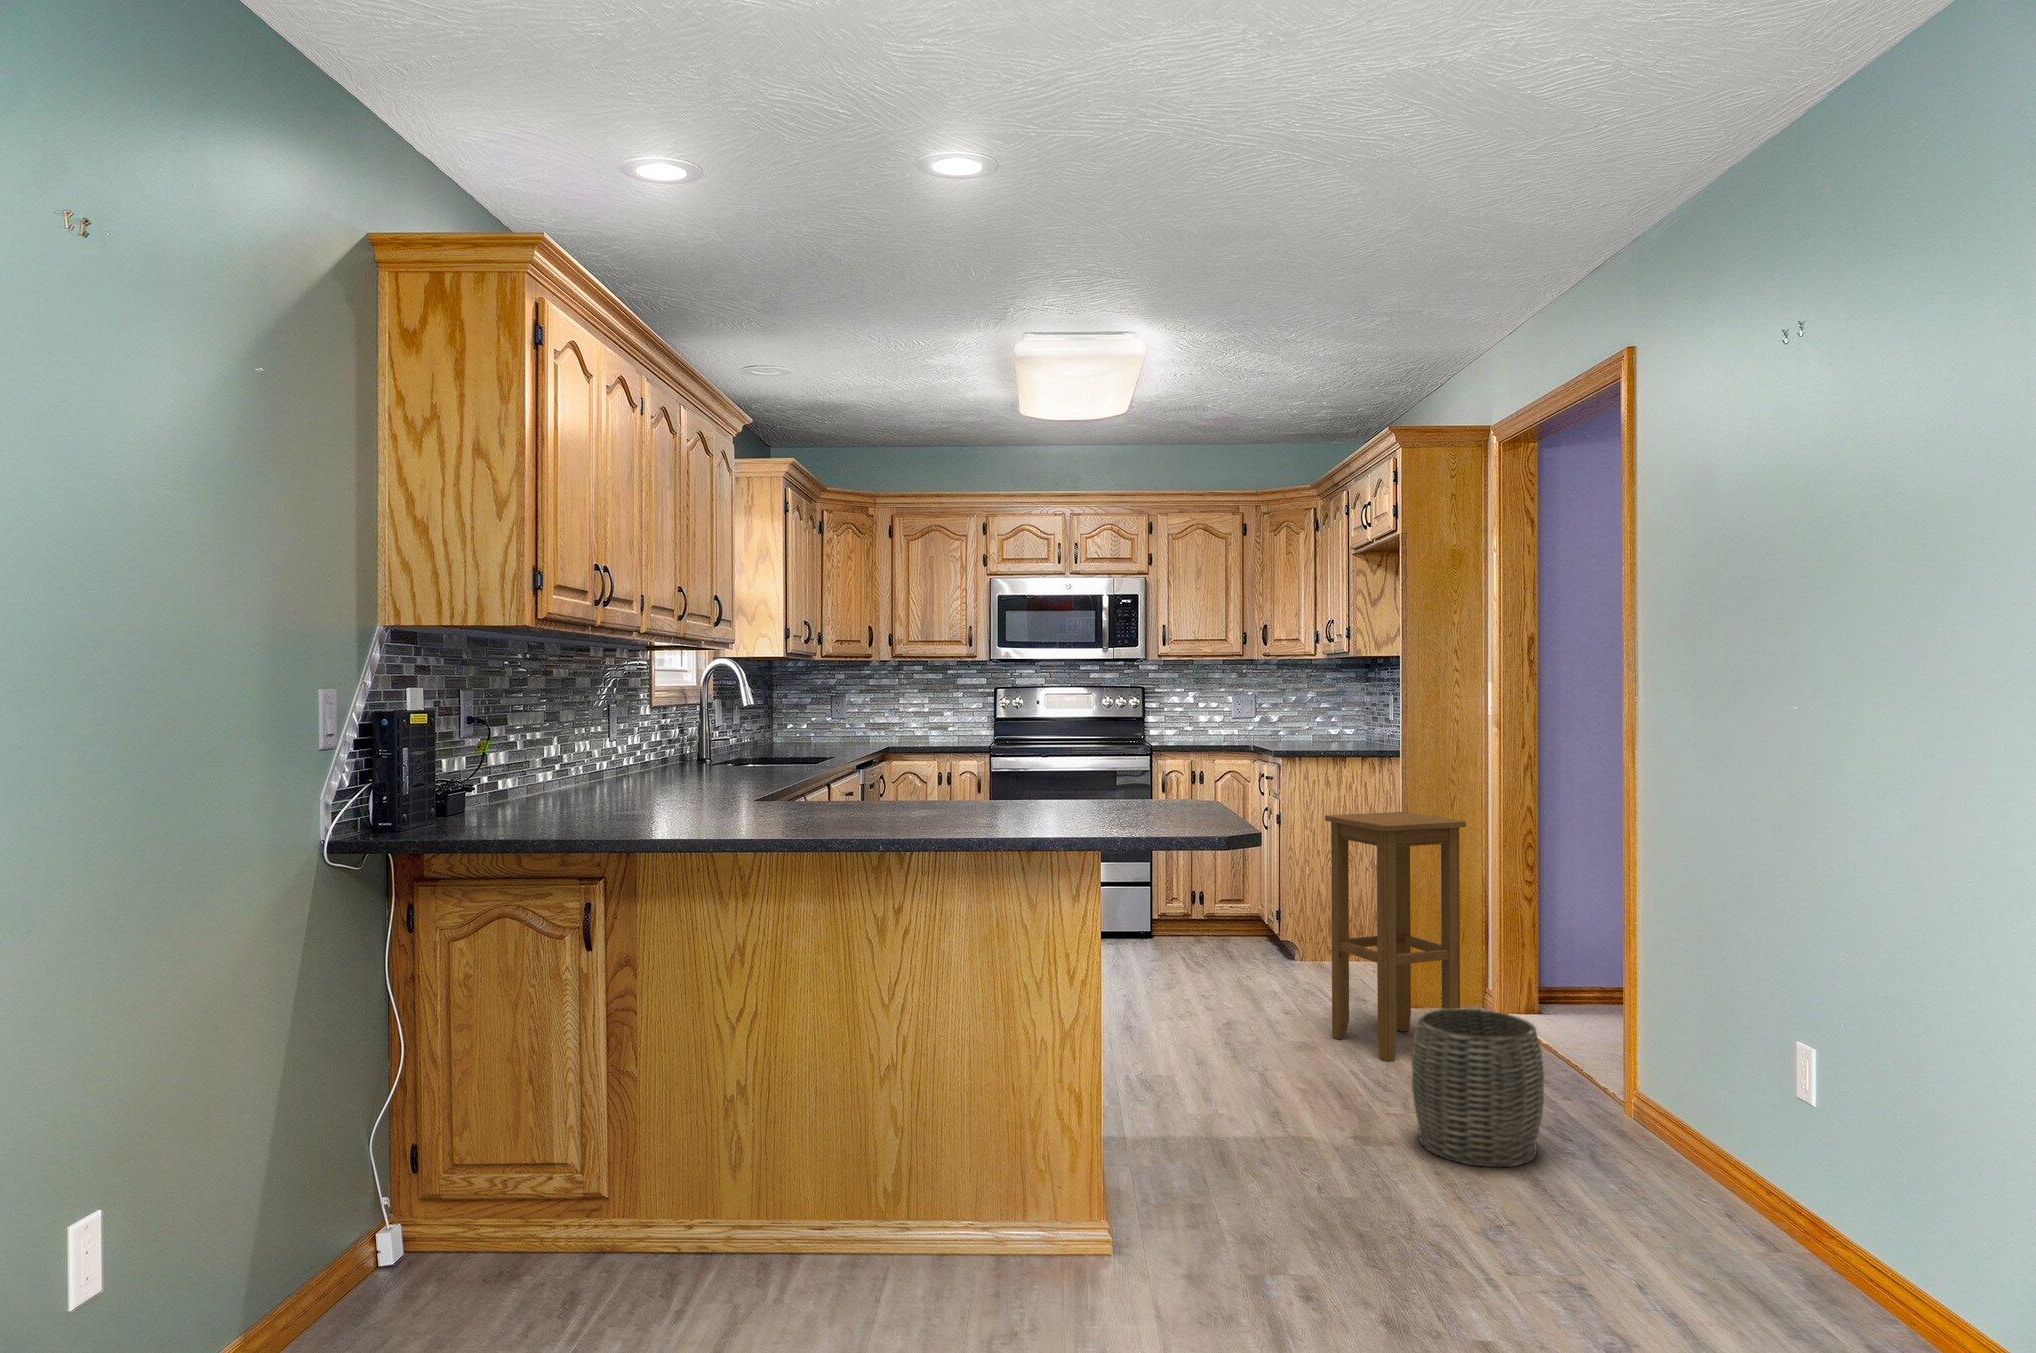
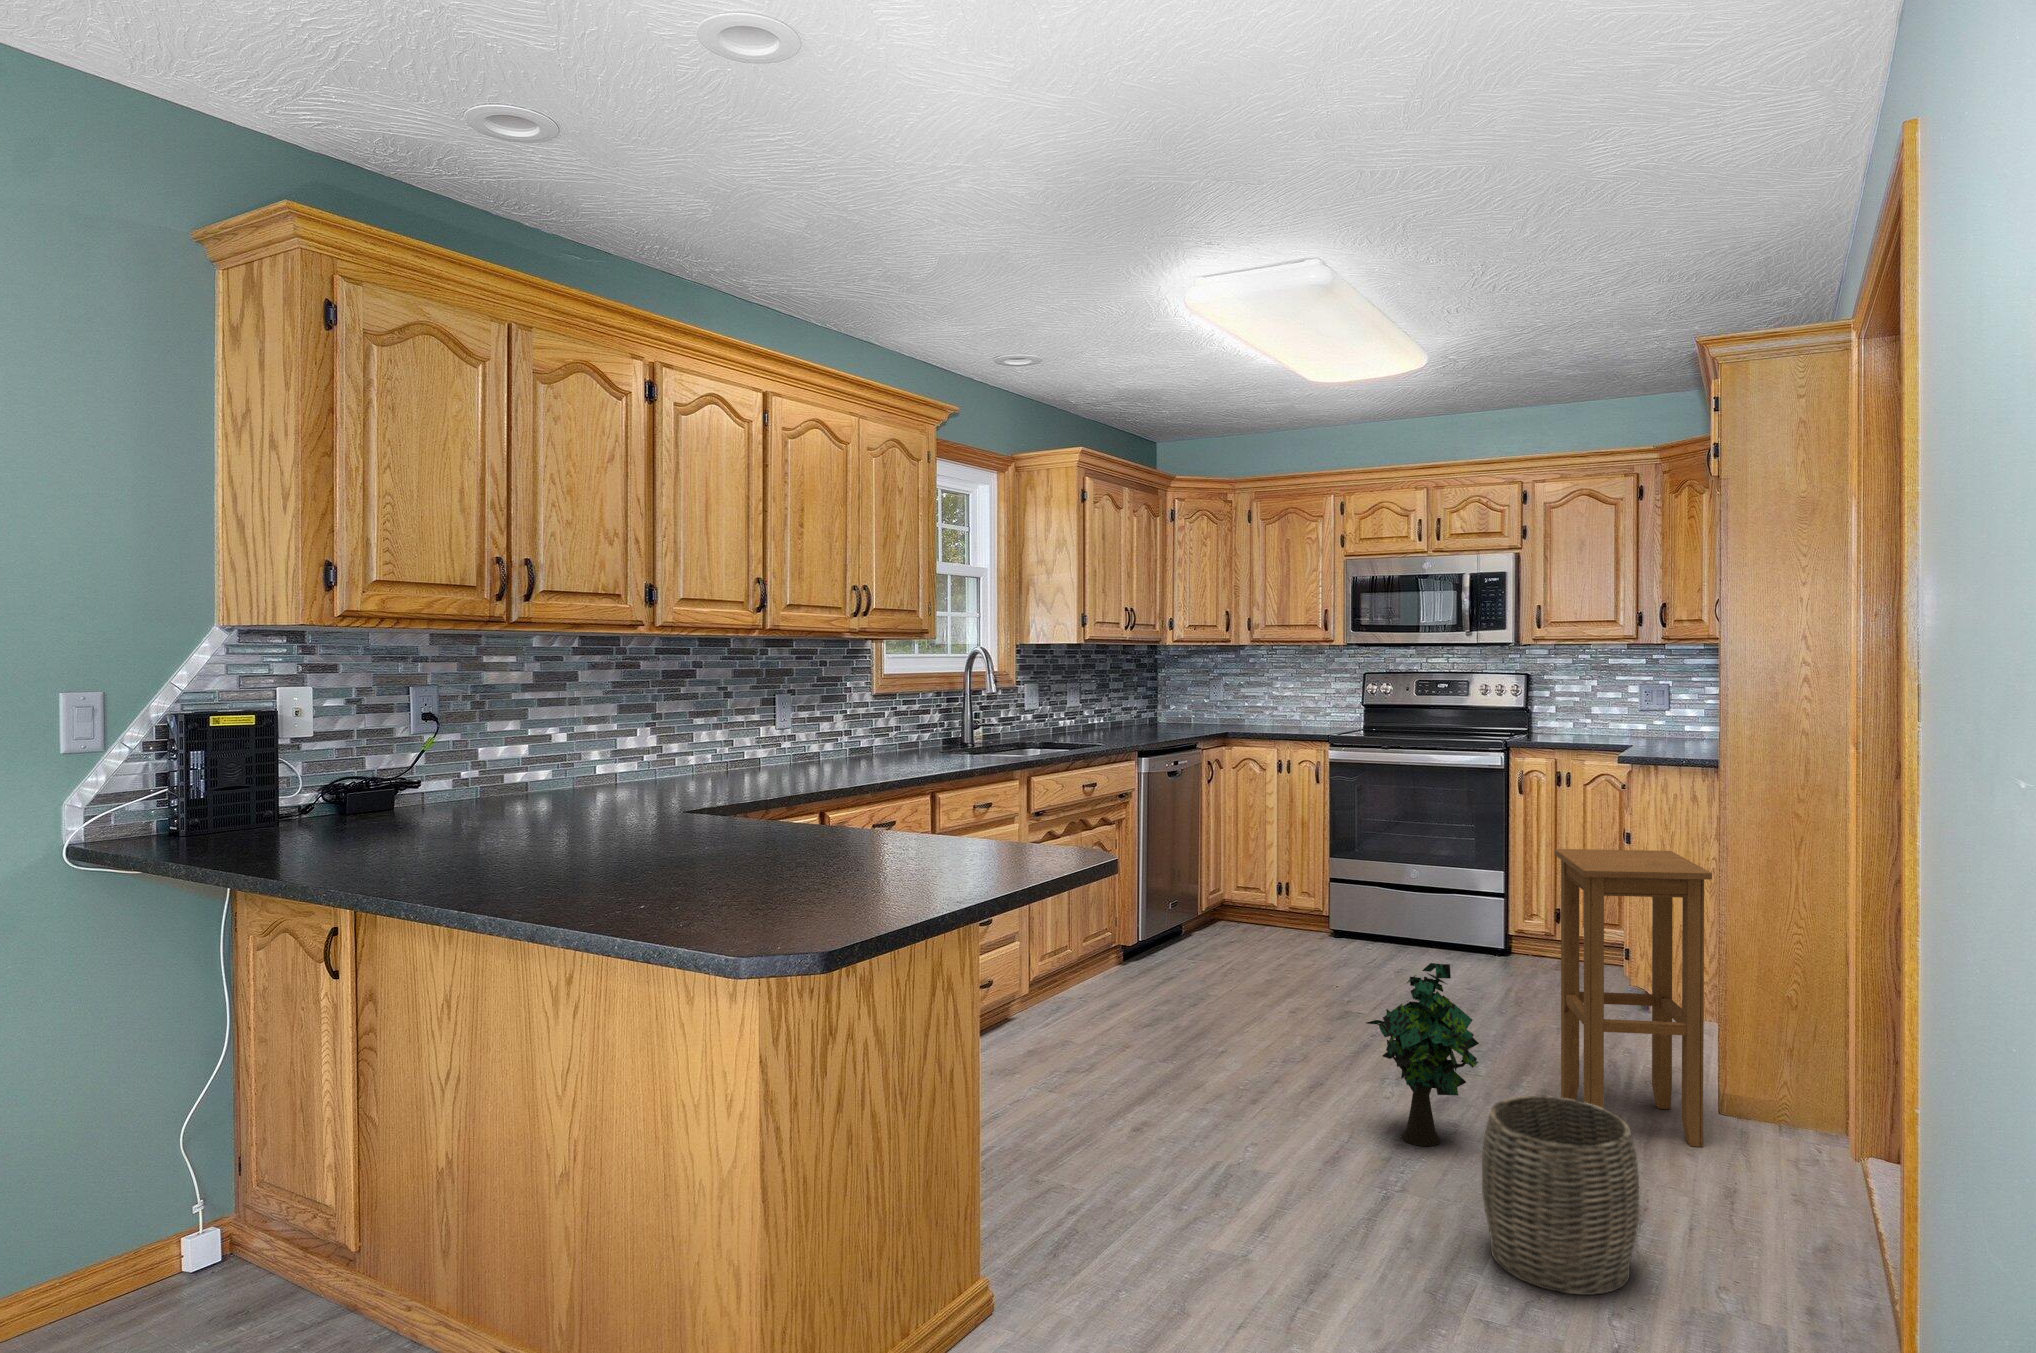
decorative plant: none [1225,916,1326,1088] -> present [1366,963,1479,1146]

